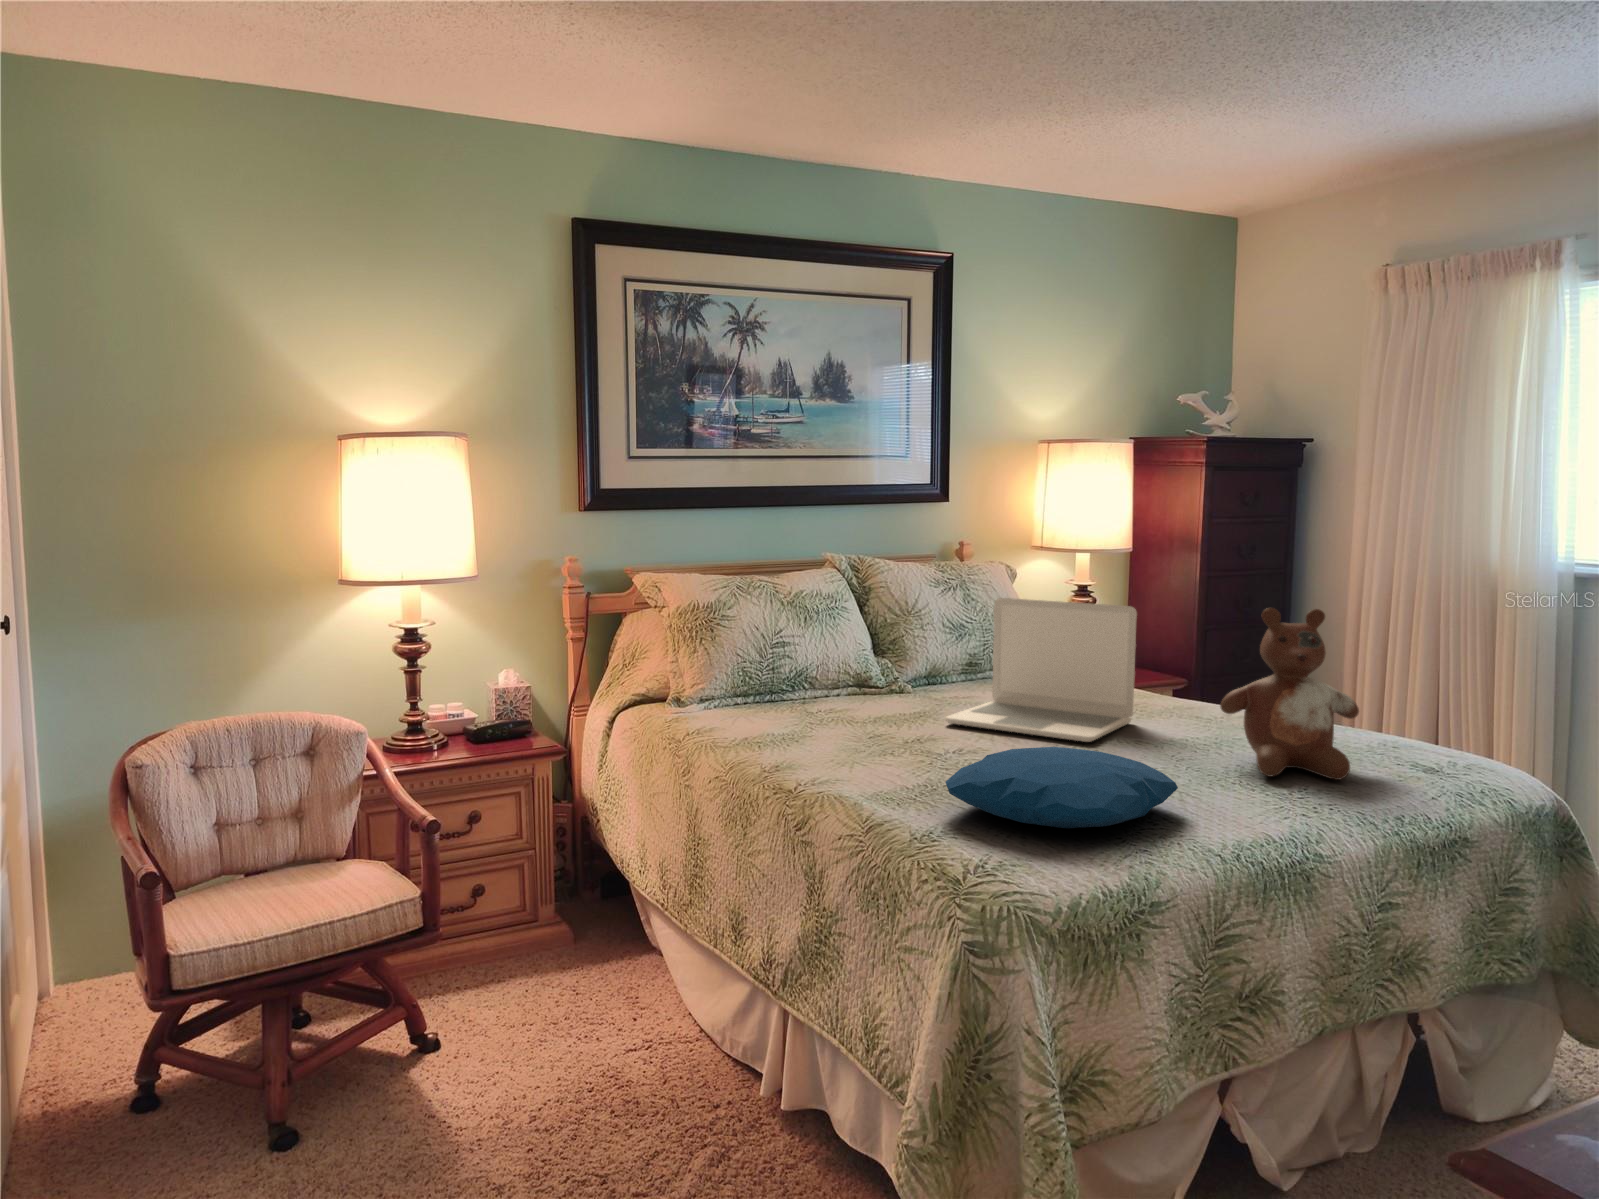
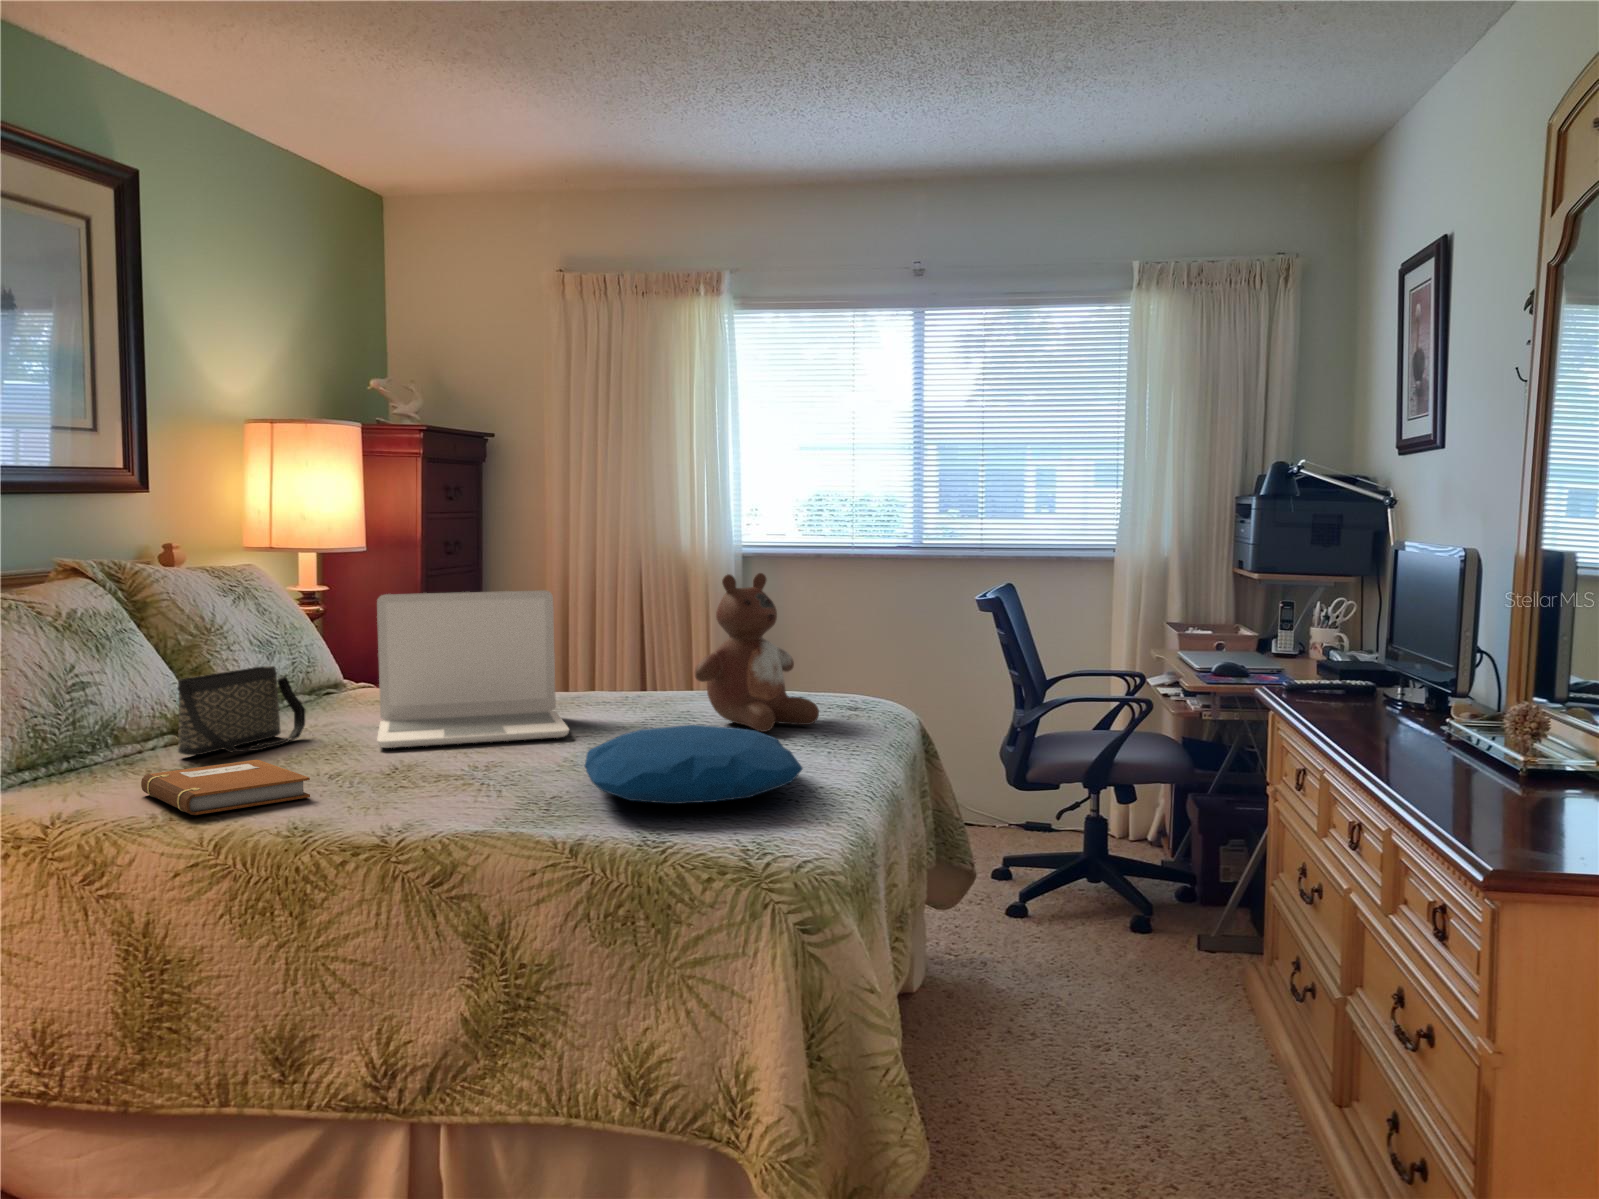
handbag: none [831,645,932,709] -> present [178,666,306,755]
notebook: none [745,712,840,749] -> present [141,760,310,815]

